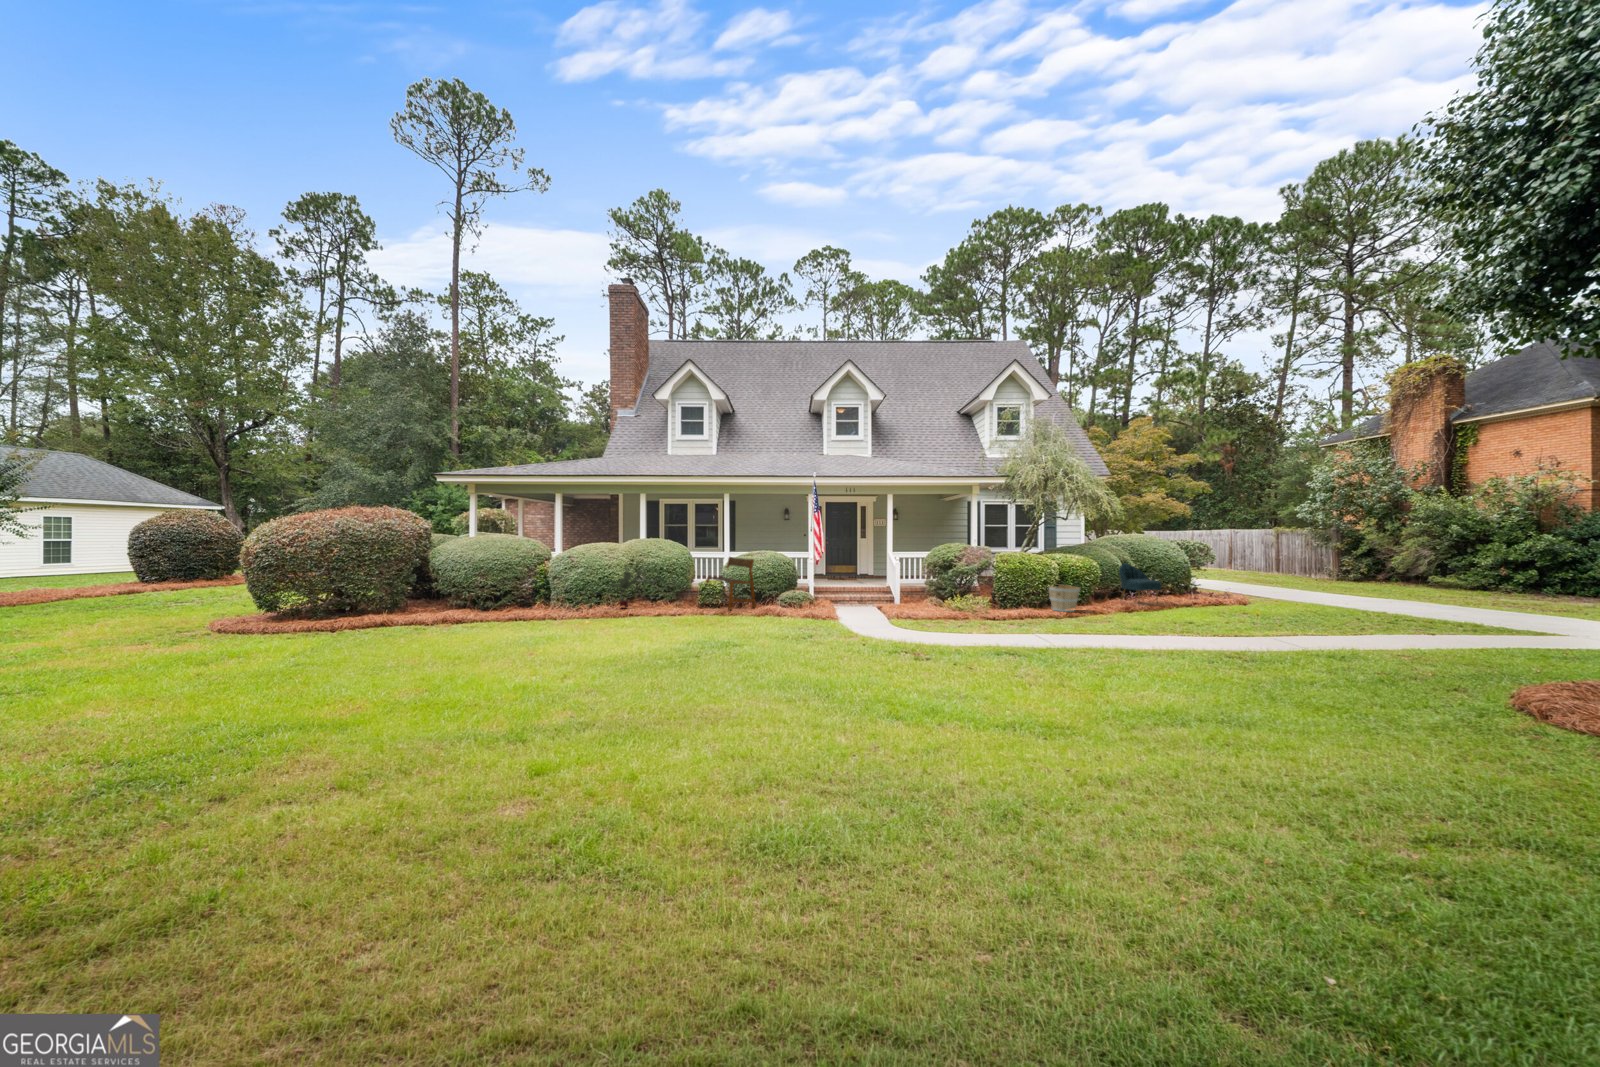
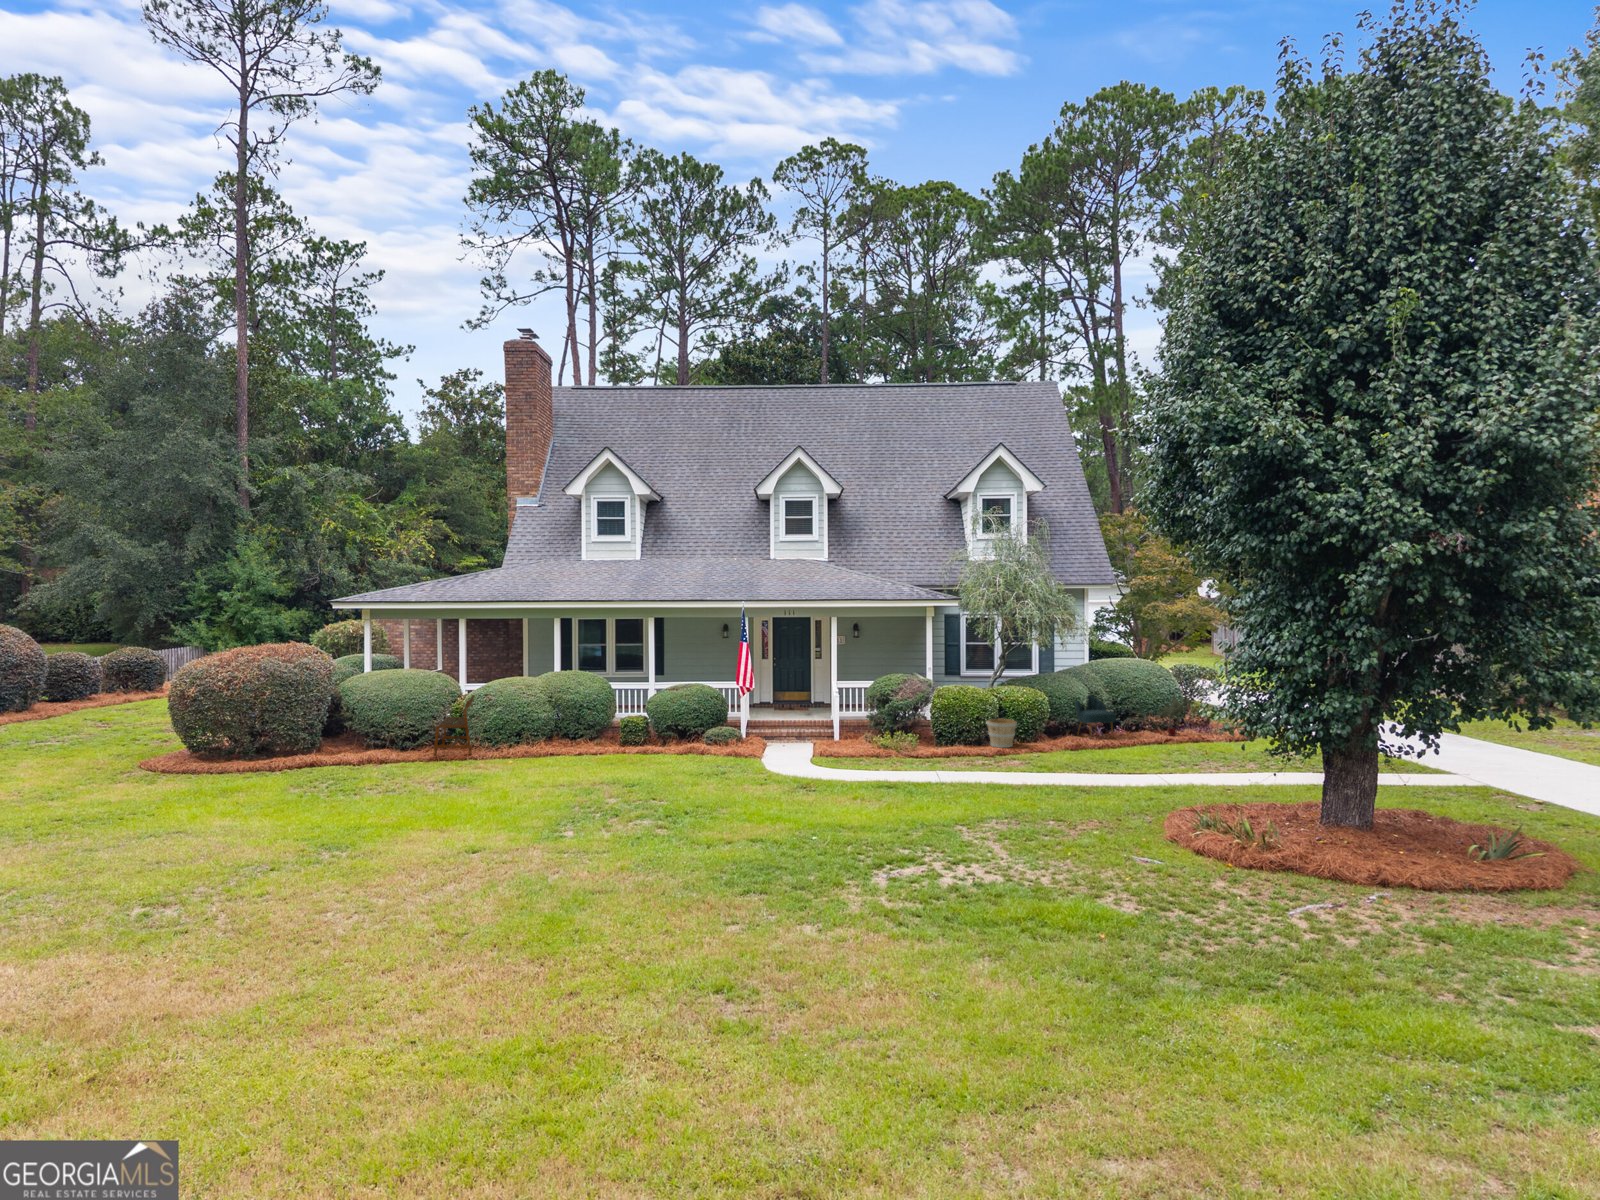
bench: present [706,557,756,611] -> present [433,695,474,757]
potted tree: present [610,568,641,609] -> present [1158,695,1188,736]

